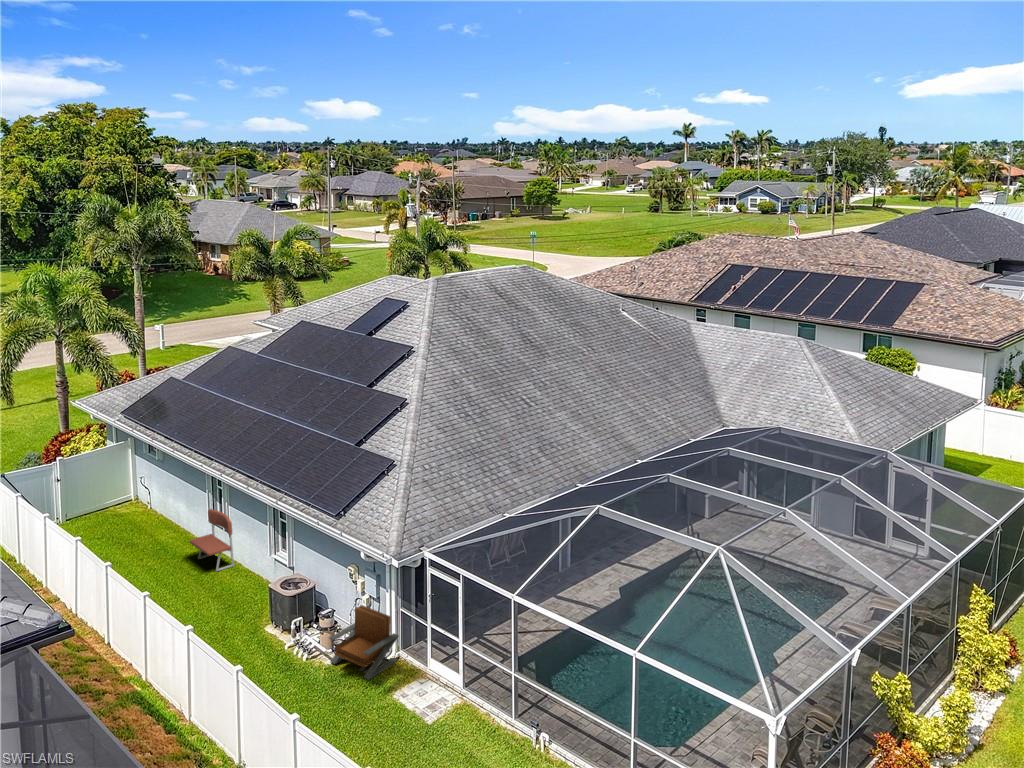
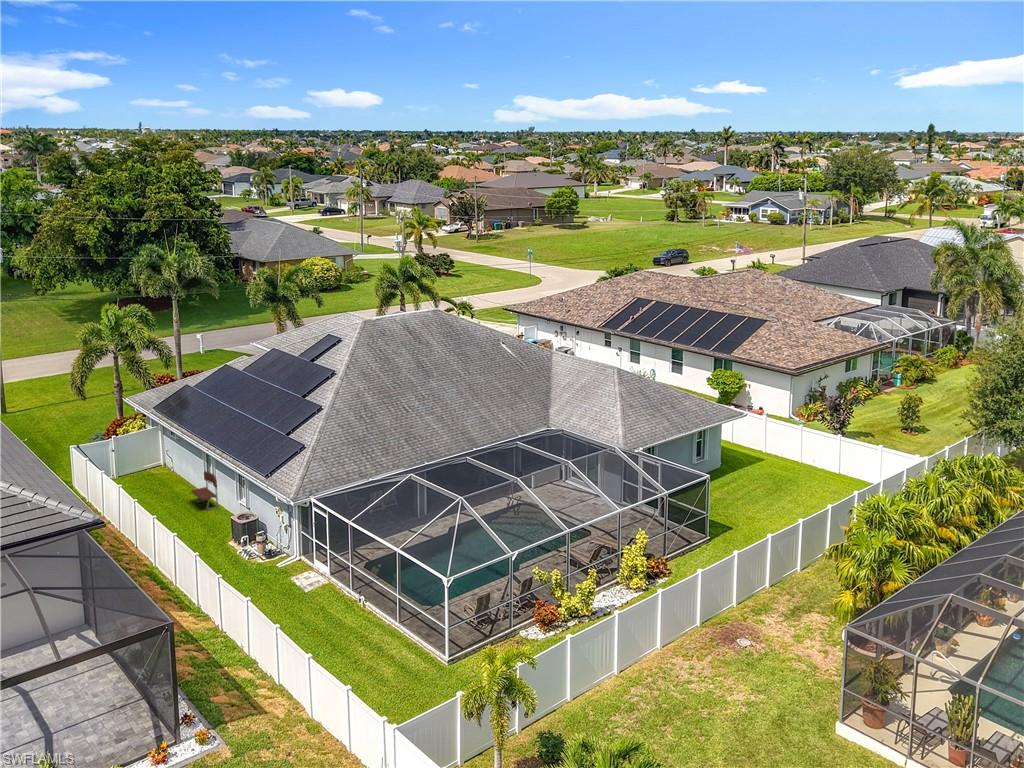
lounge chair: present [329,605,399,680] -> none [260,529,301,571]

